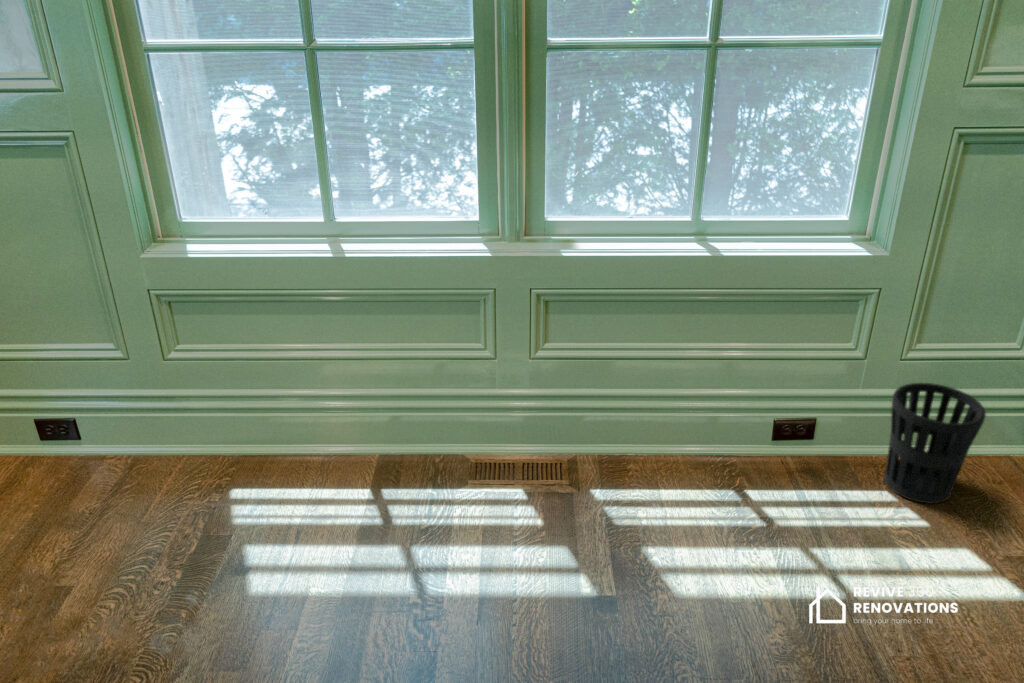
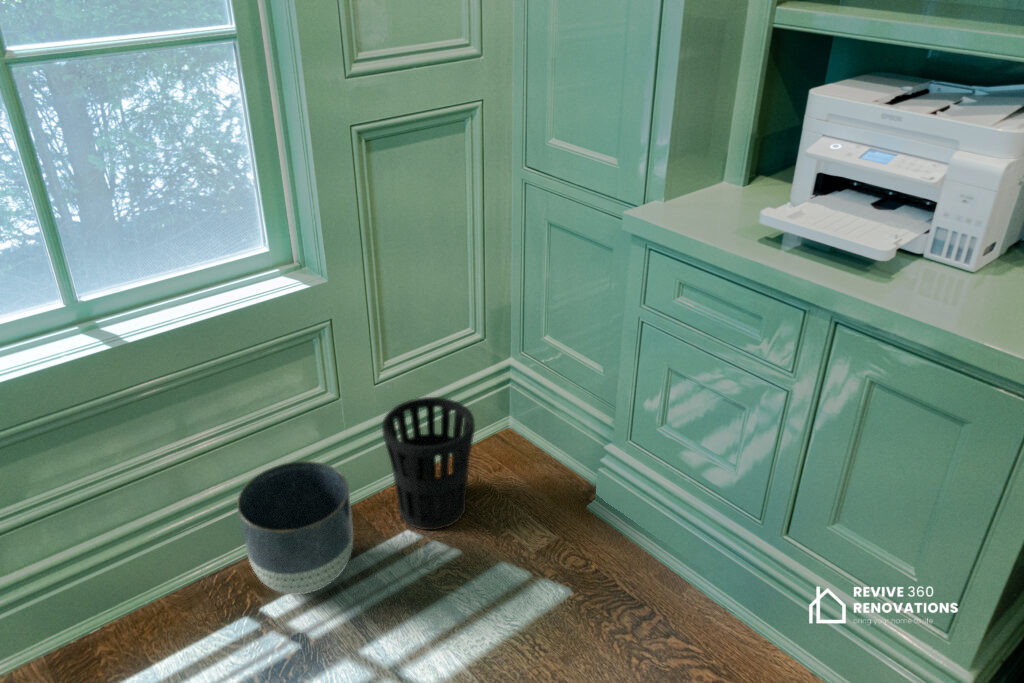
planter: none [750,390,847,496] -> present [237,461,353,595]

